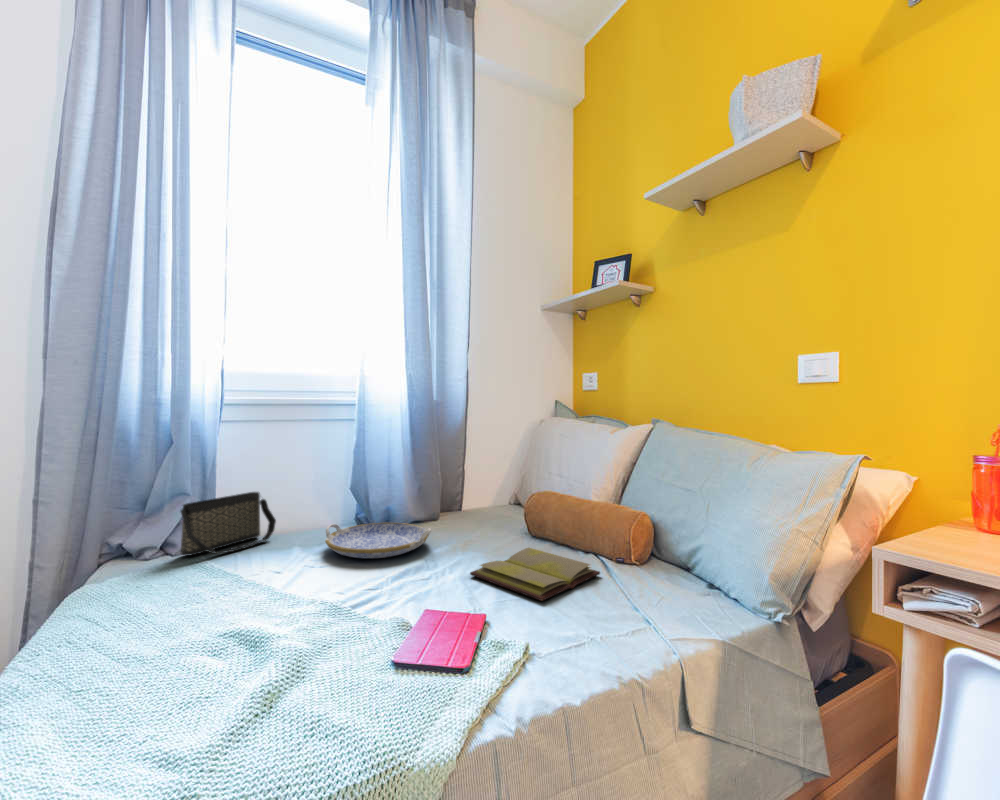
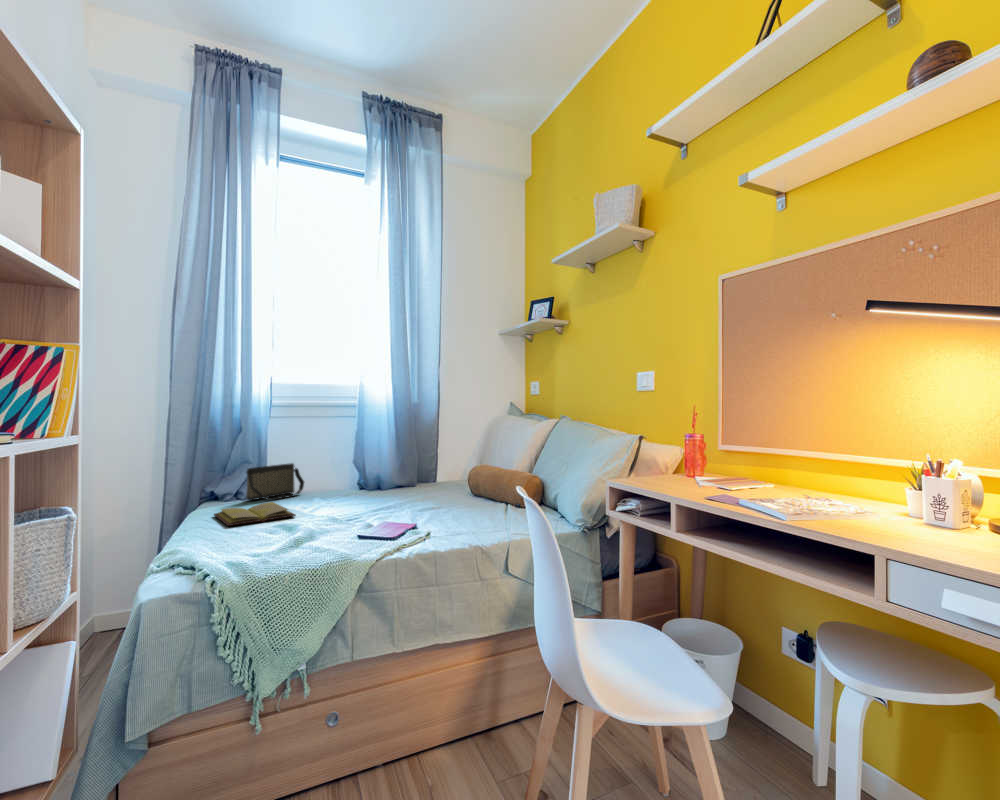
serving tray: present [325,523,431,559] -> none [334,484,402,503]
diary: present [470,548,600,601] -> present [214,502,296,526]

